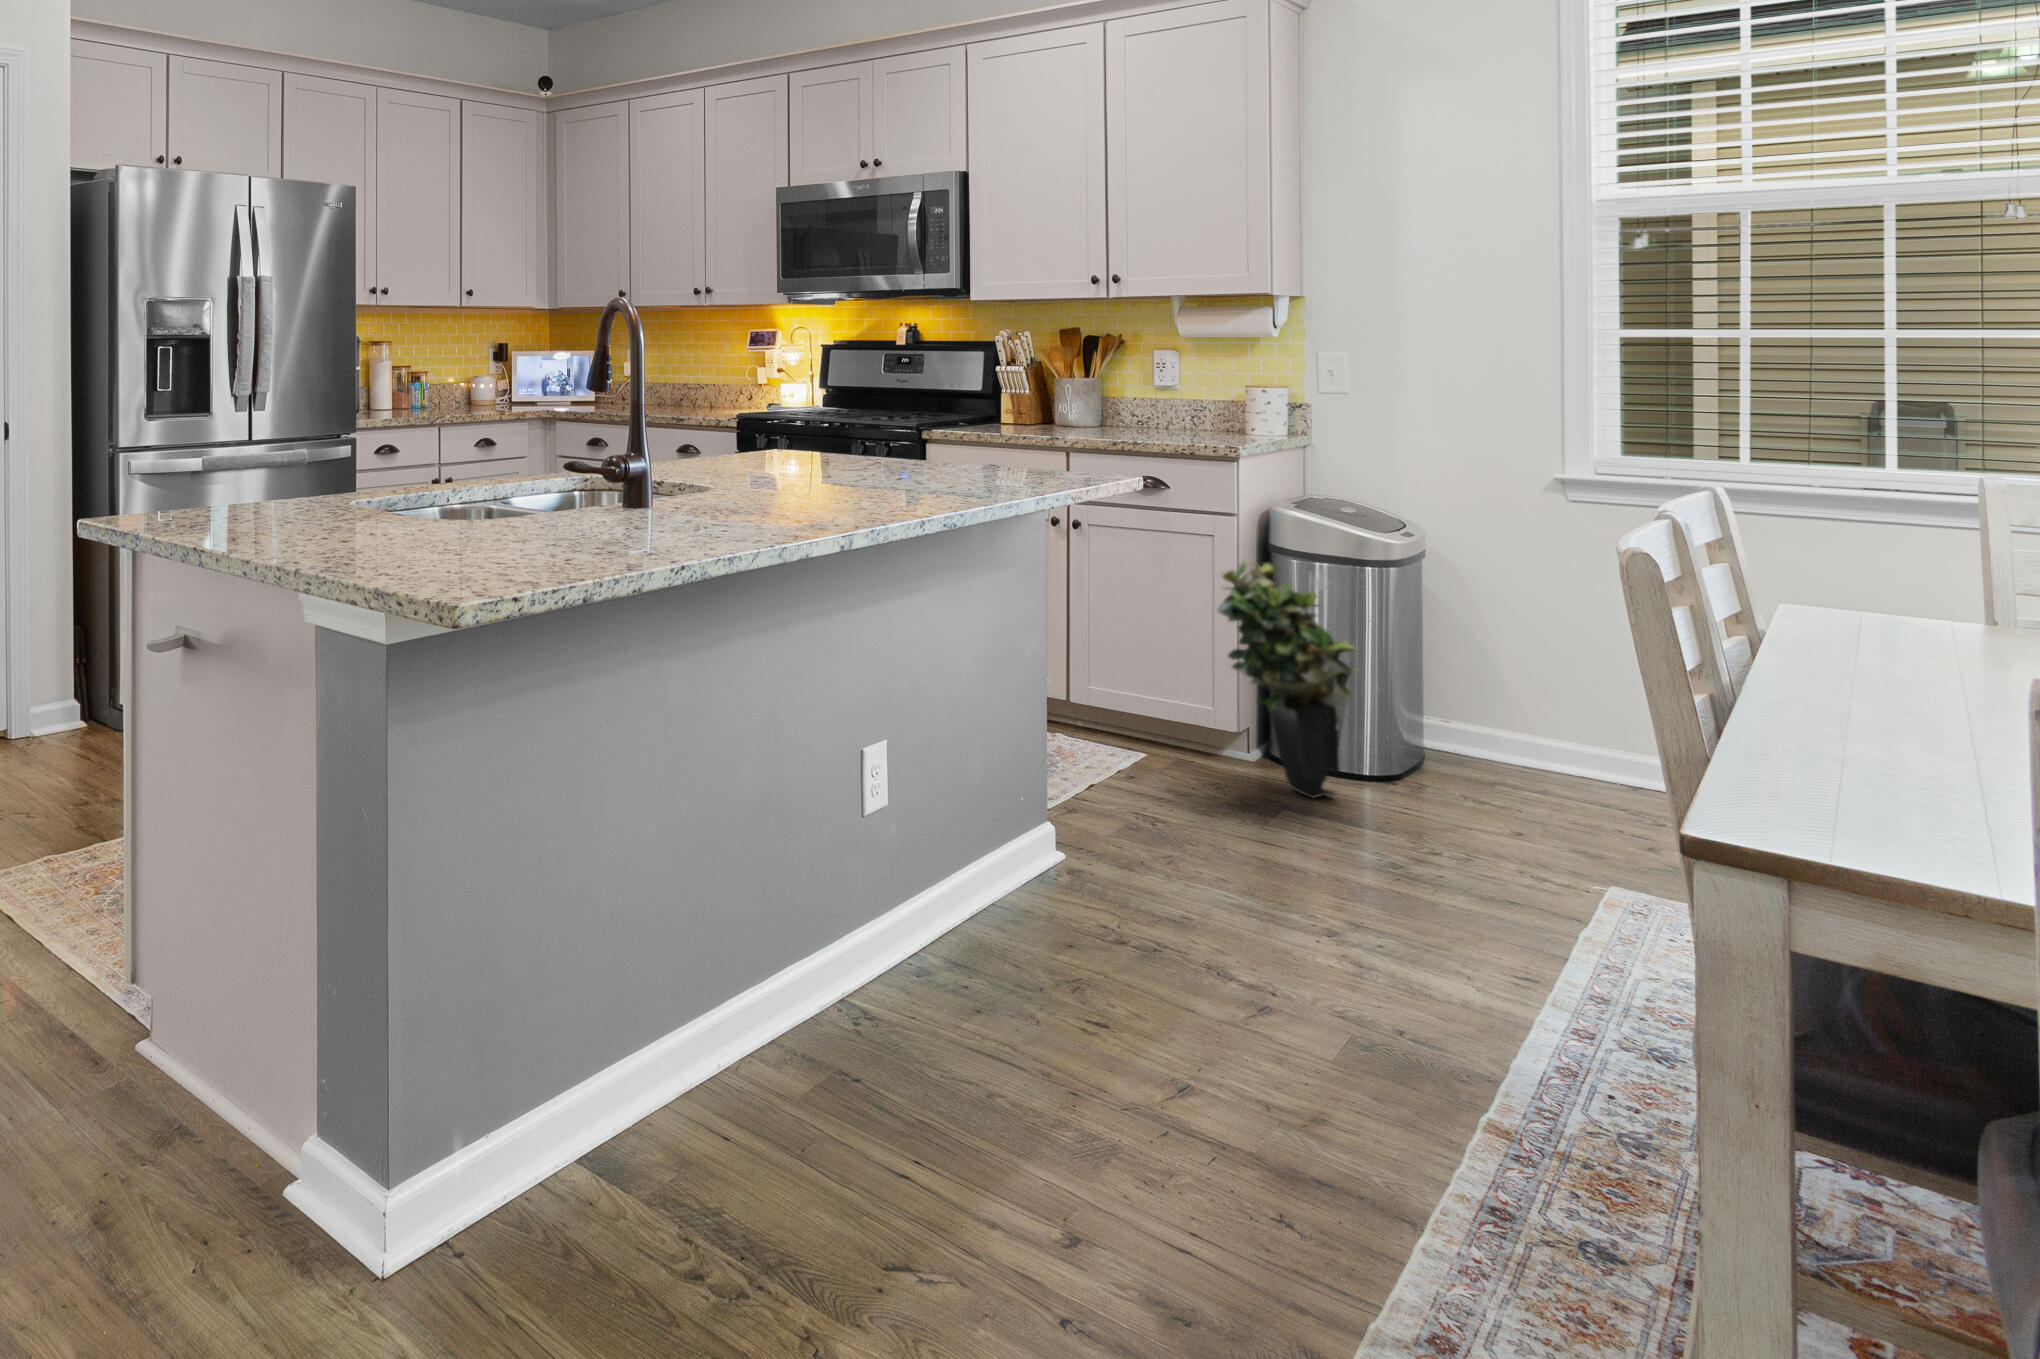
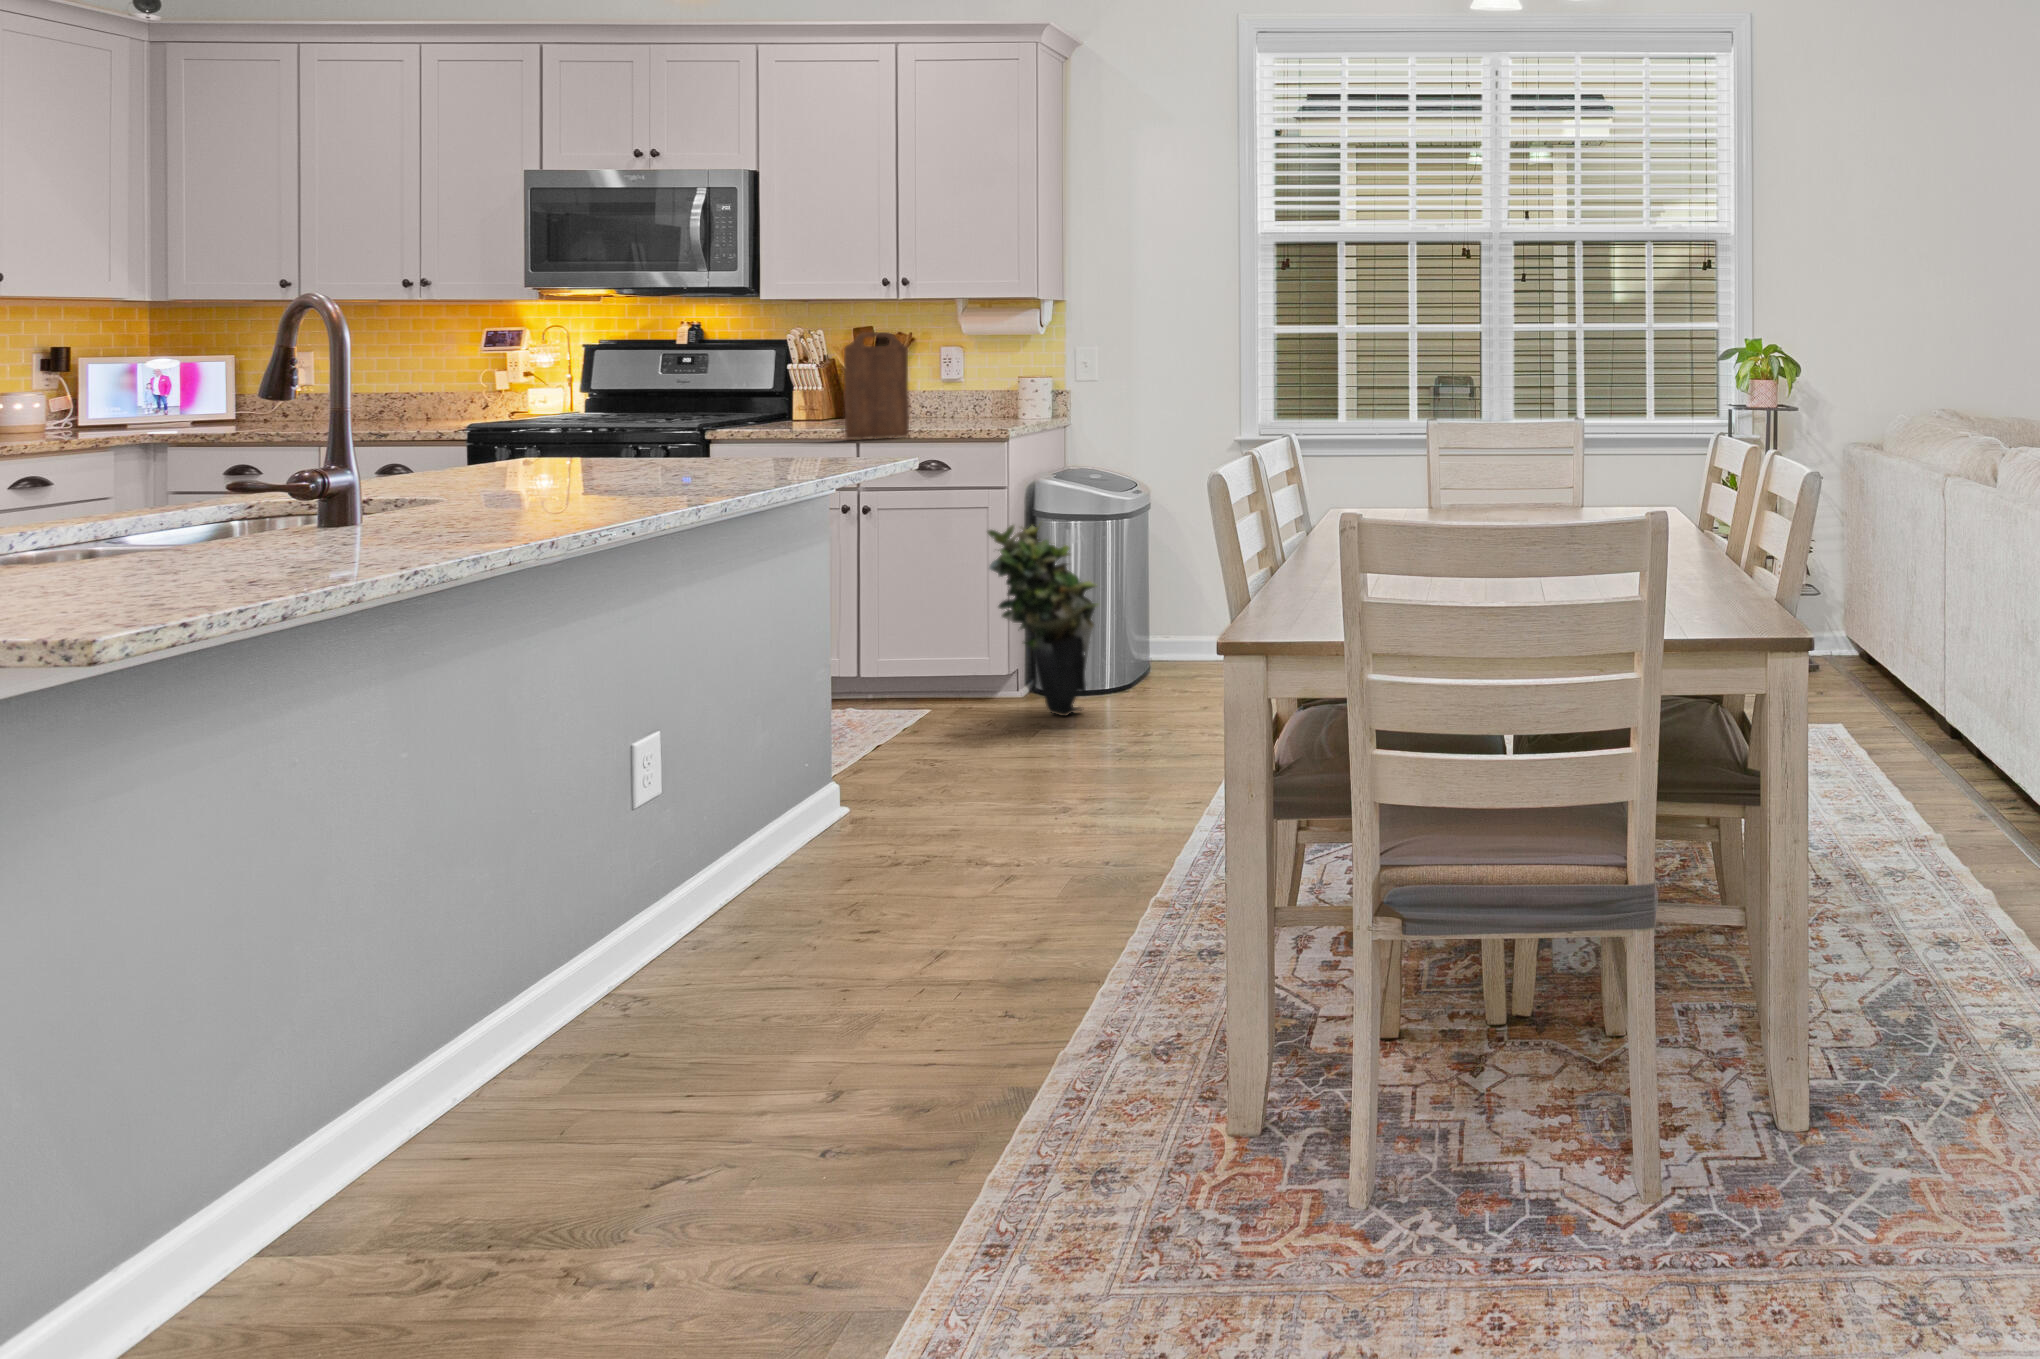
cutting board: none [1055,338,1122,450] -> present [844,332,909,439]

